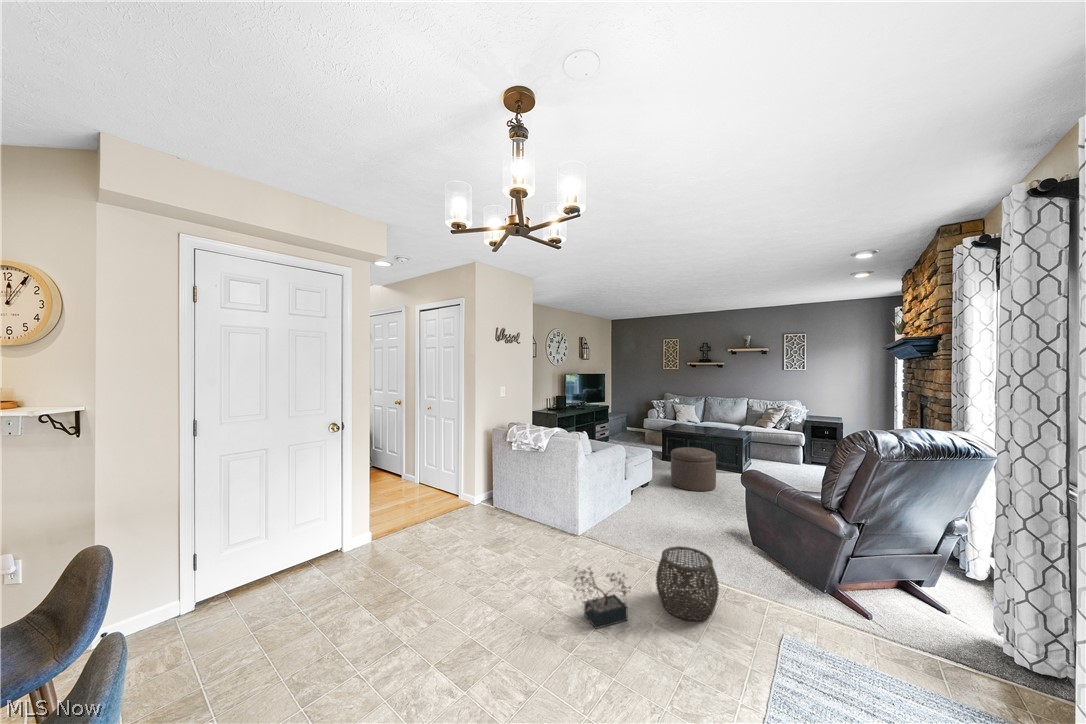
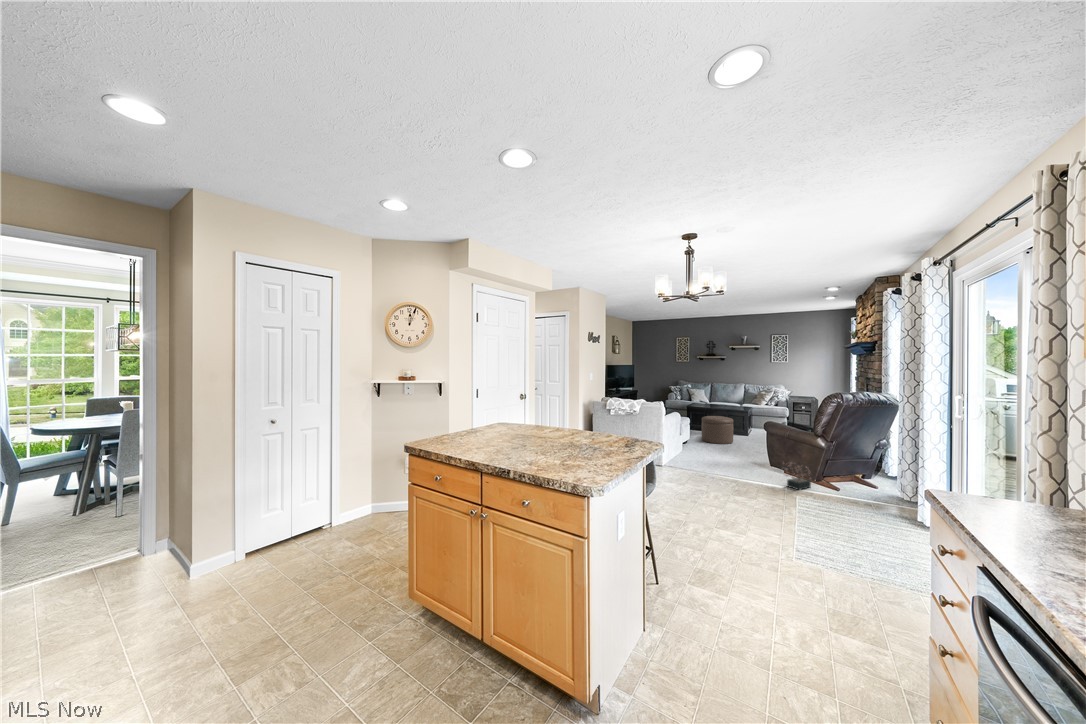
woven basket: present [656,546,719,621] -> none [725,458,761,492]
decorative plant: present [573,567,631,629] -> present [785,464,811,490]

